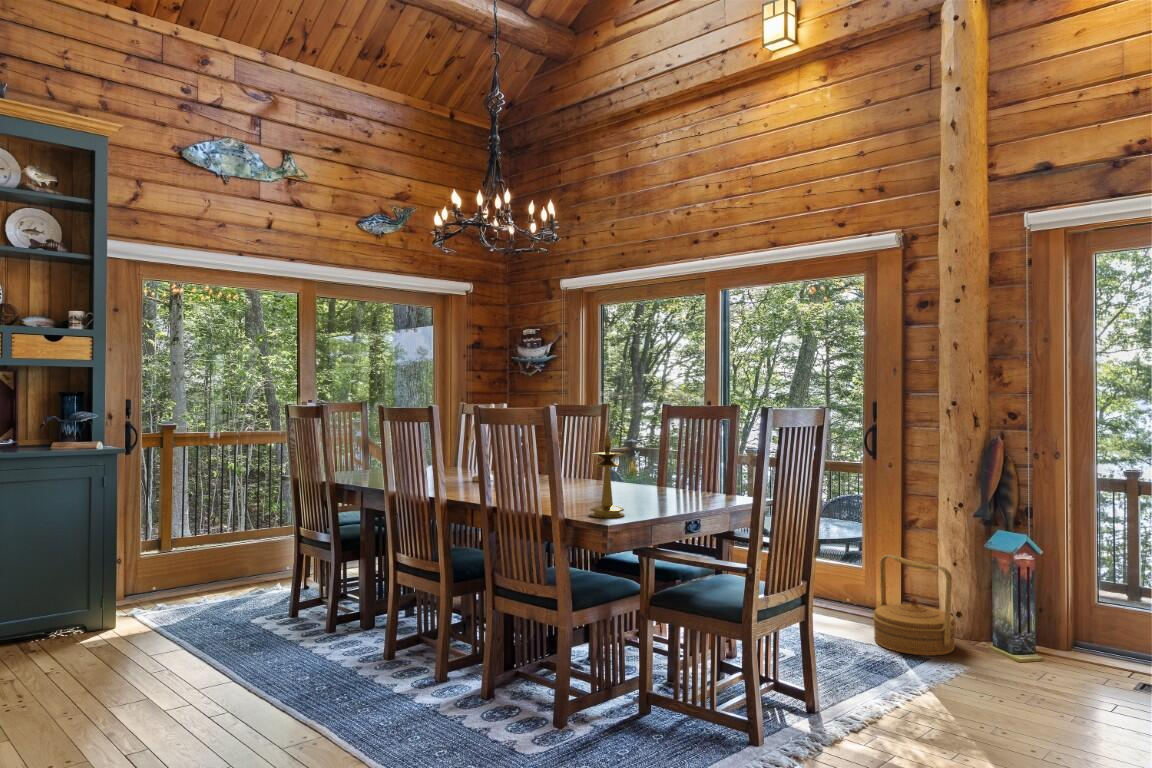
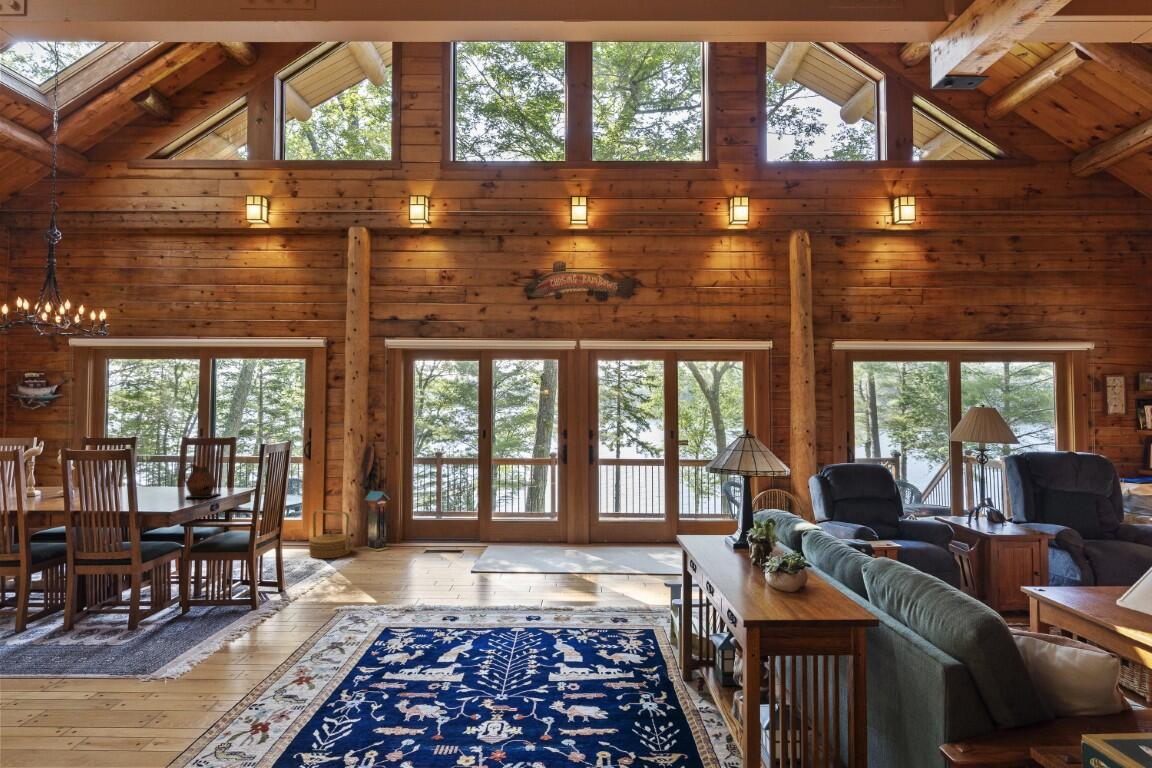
candlestick: present [590,431,625,518] -> none [153,460,177,509]
ceramic pitcher: none [644,440,706,508] -> present [183,463,218,498]

